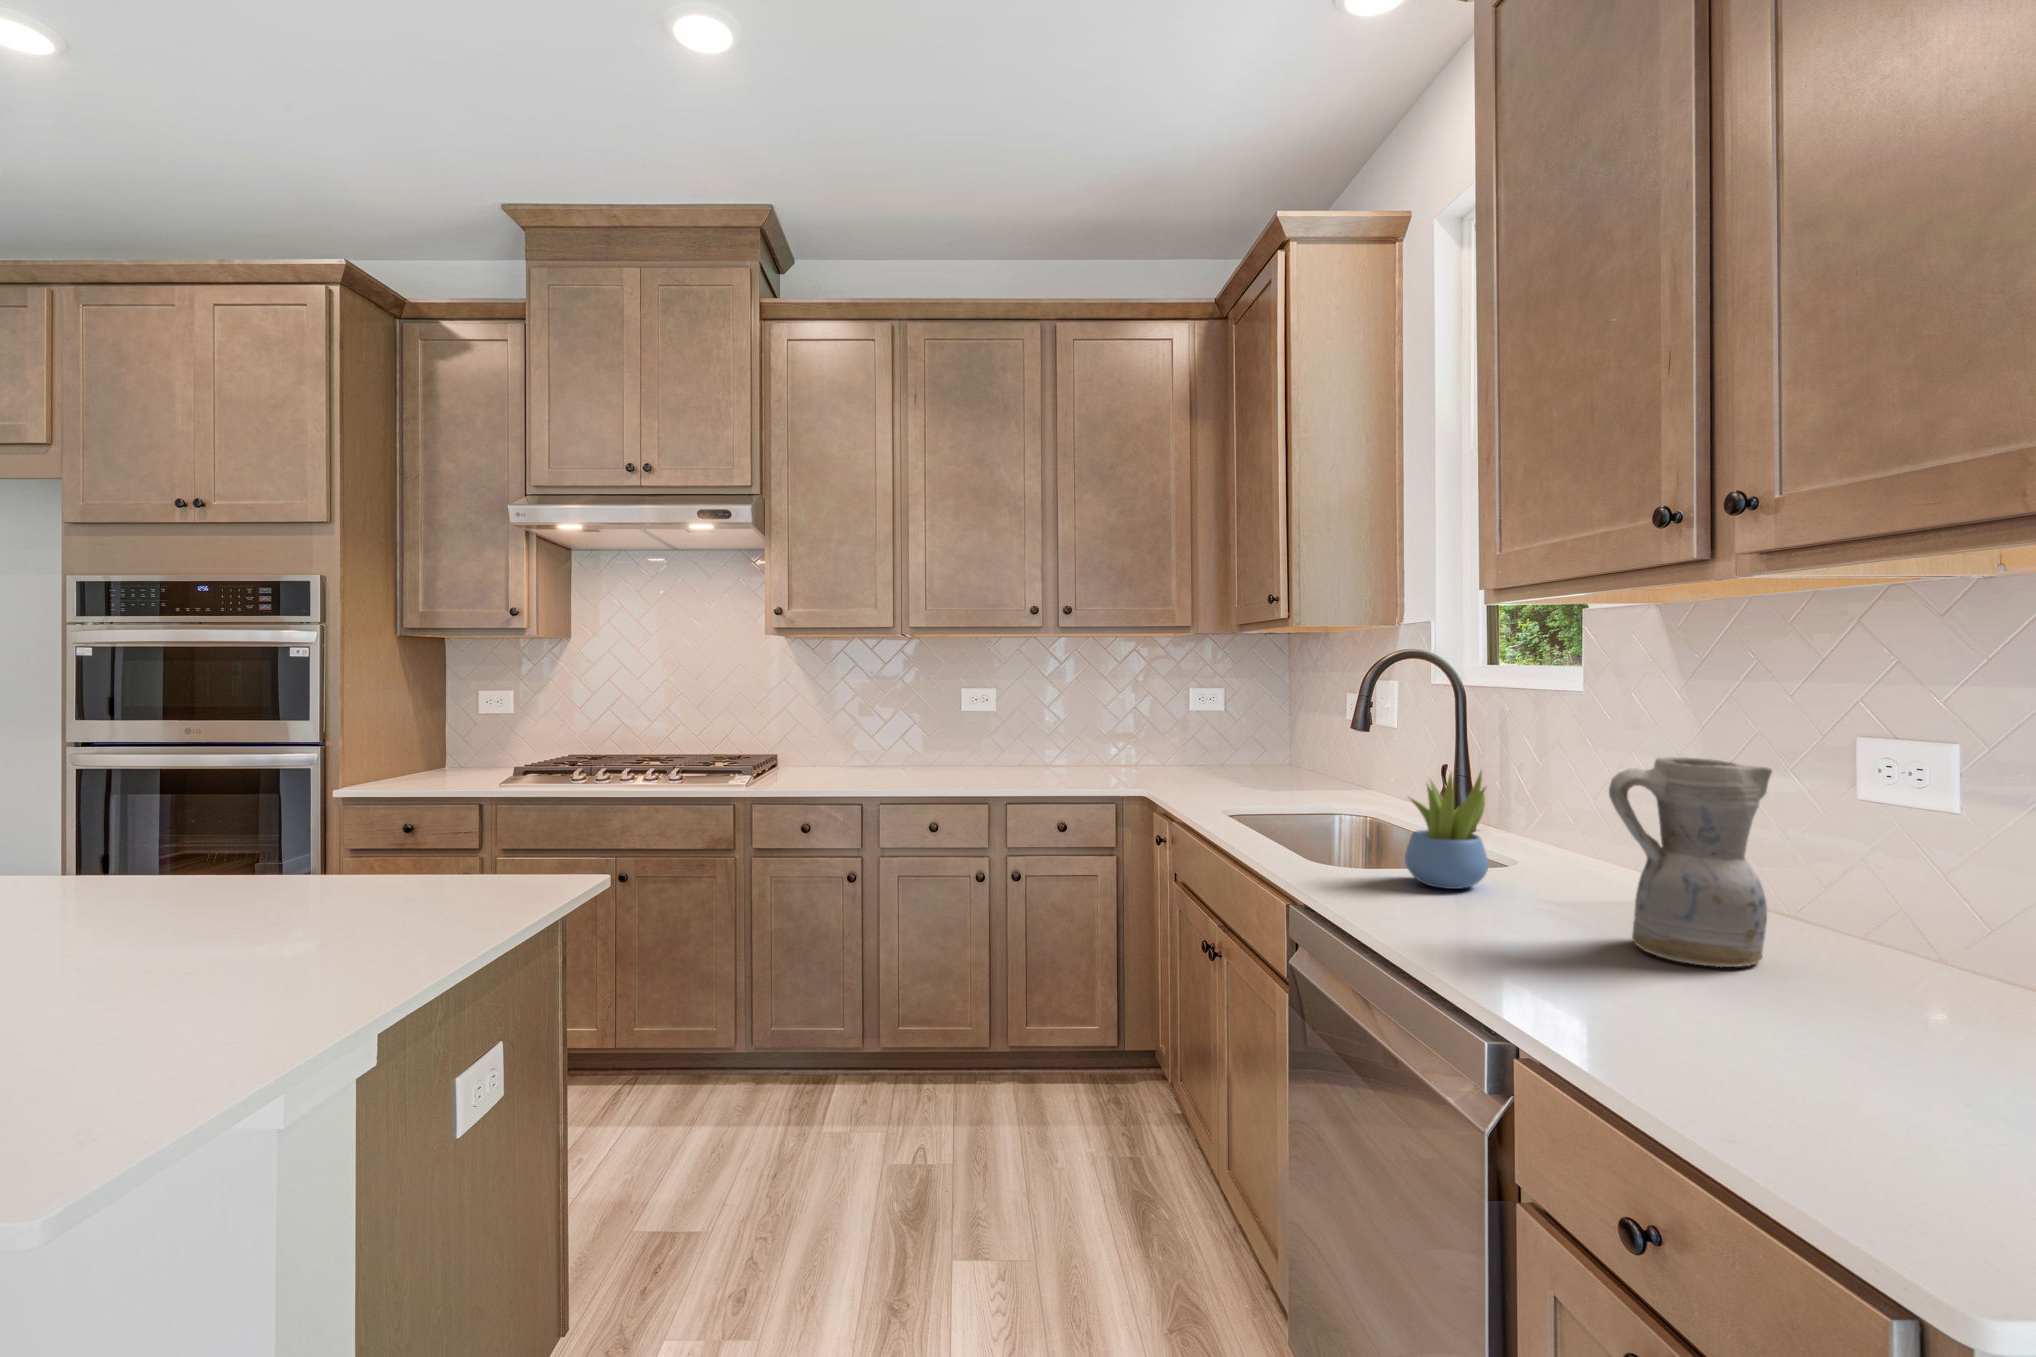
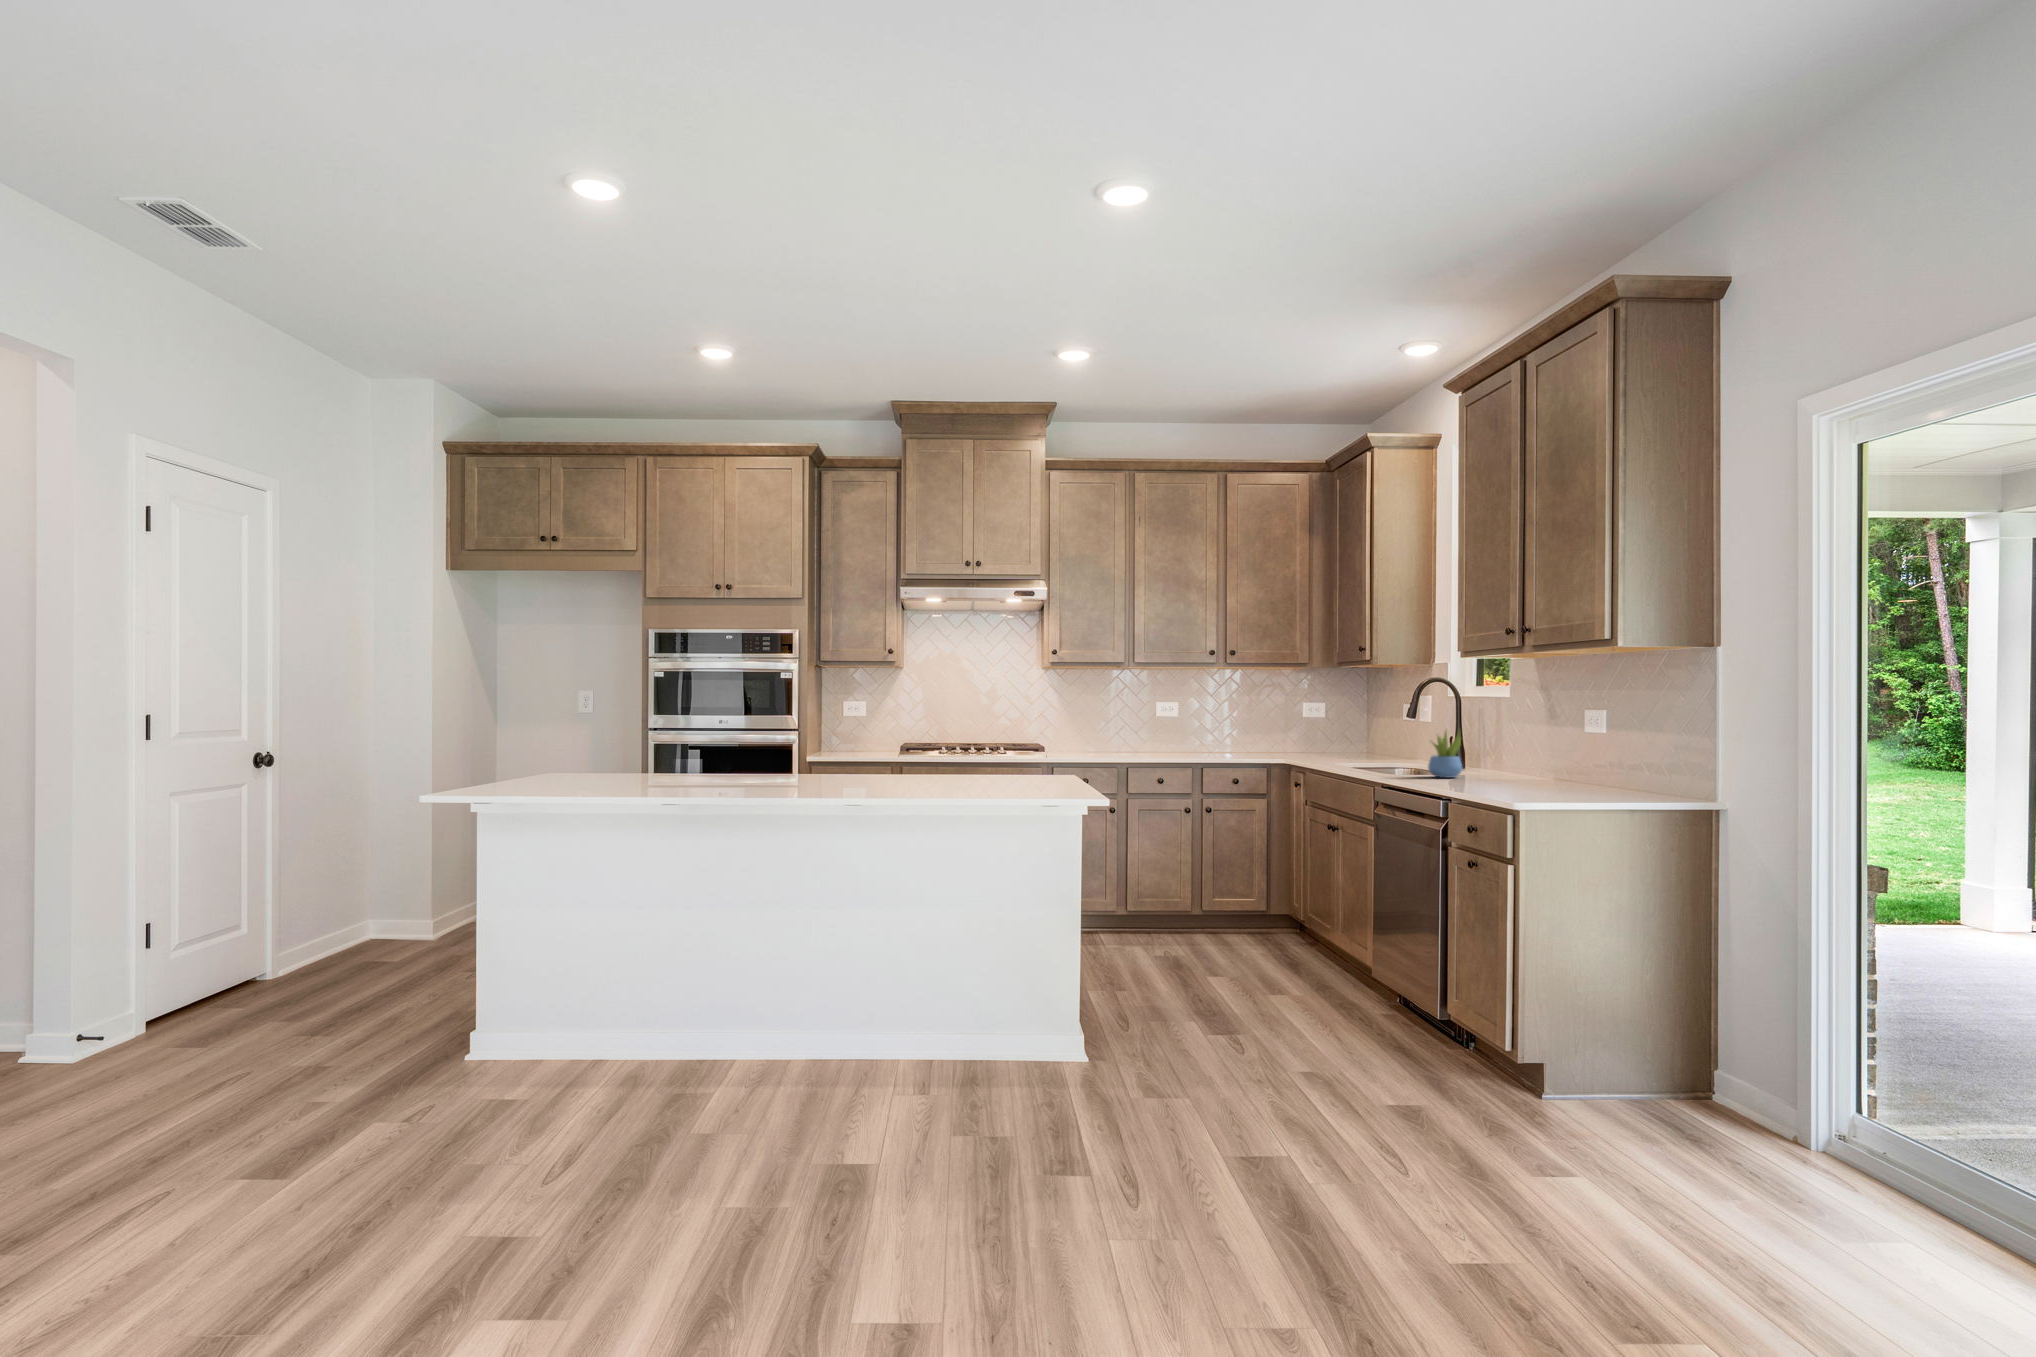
ceramic pitcher: present [1609,757,1772,967] -> none [1495,717,1547,786]

